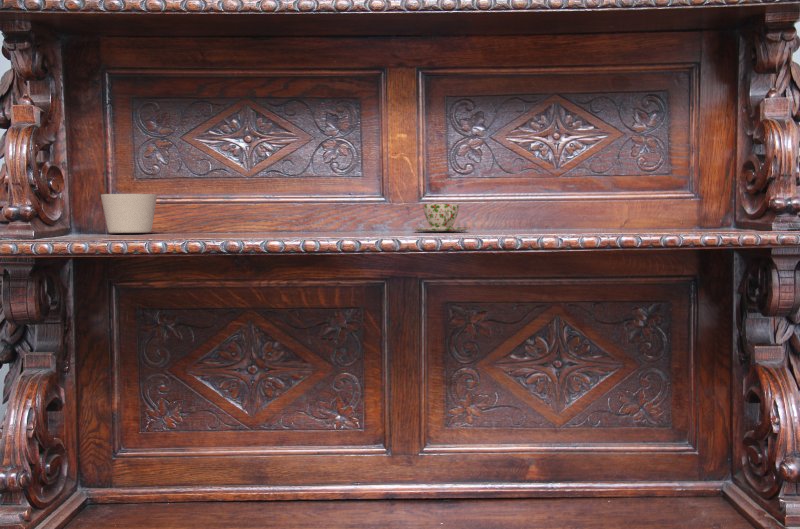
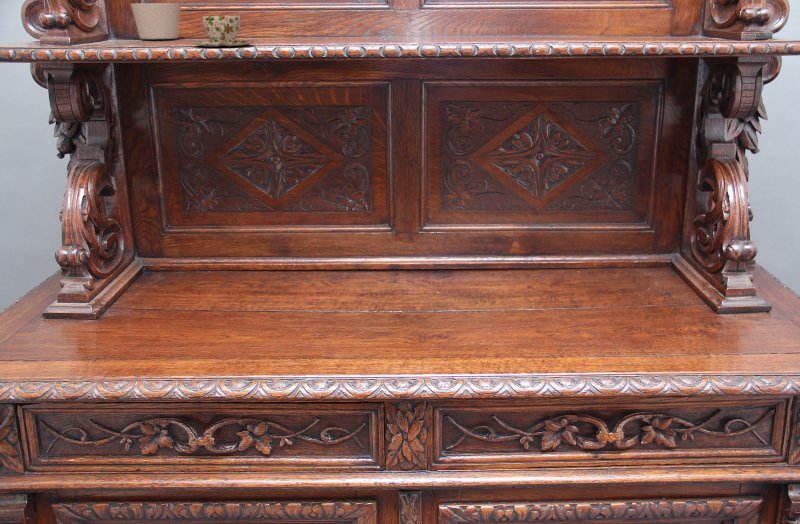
teacup: present [413,204,469,231] -> present [192,15,254,46]

